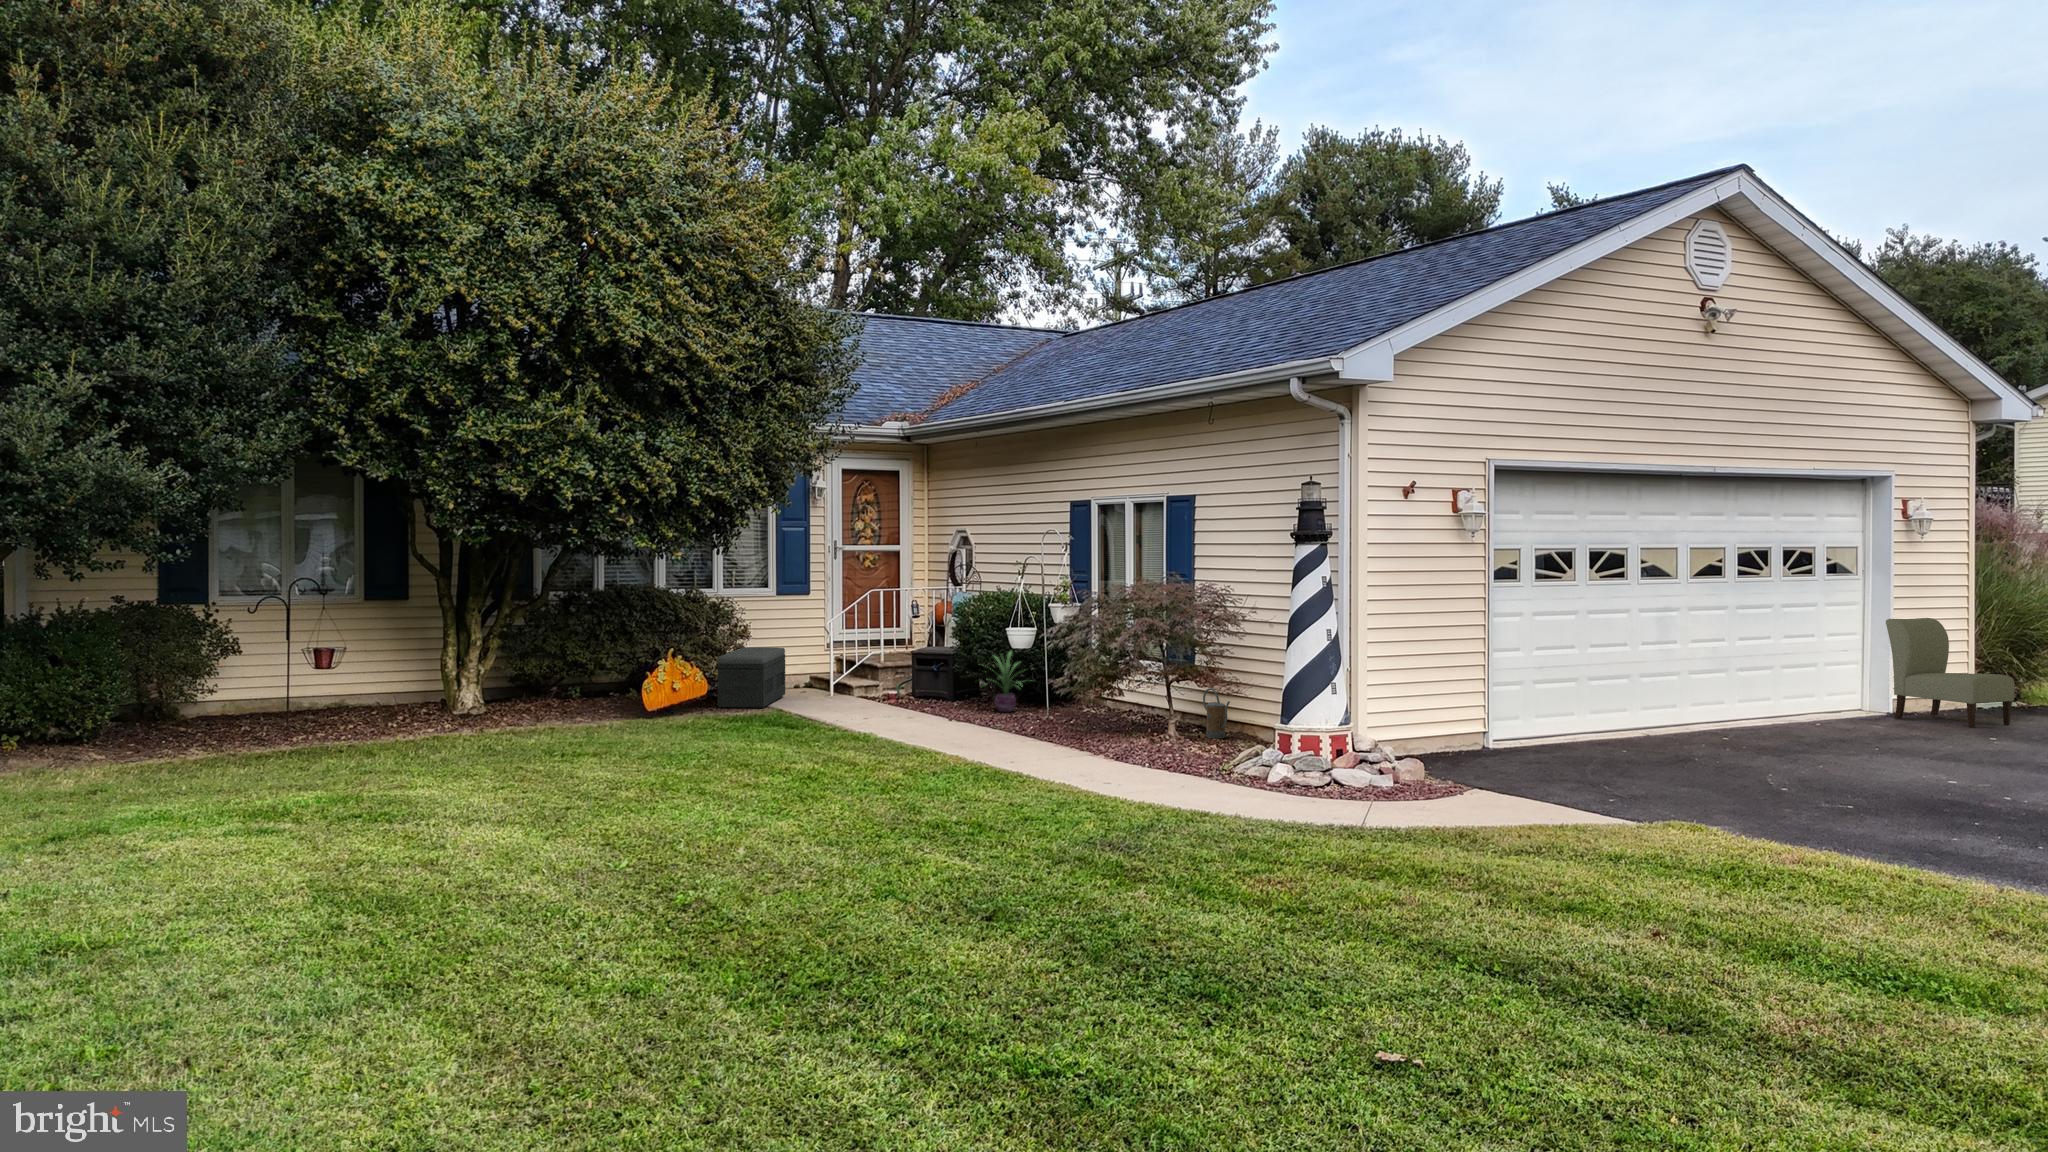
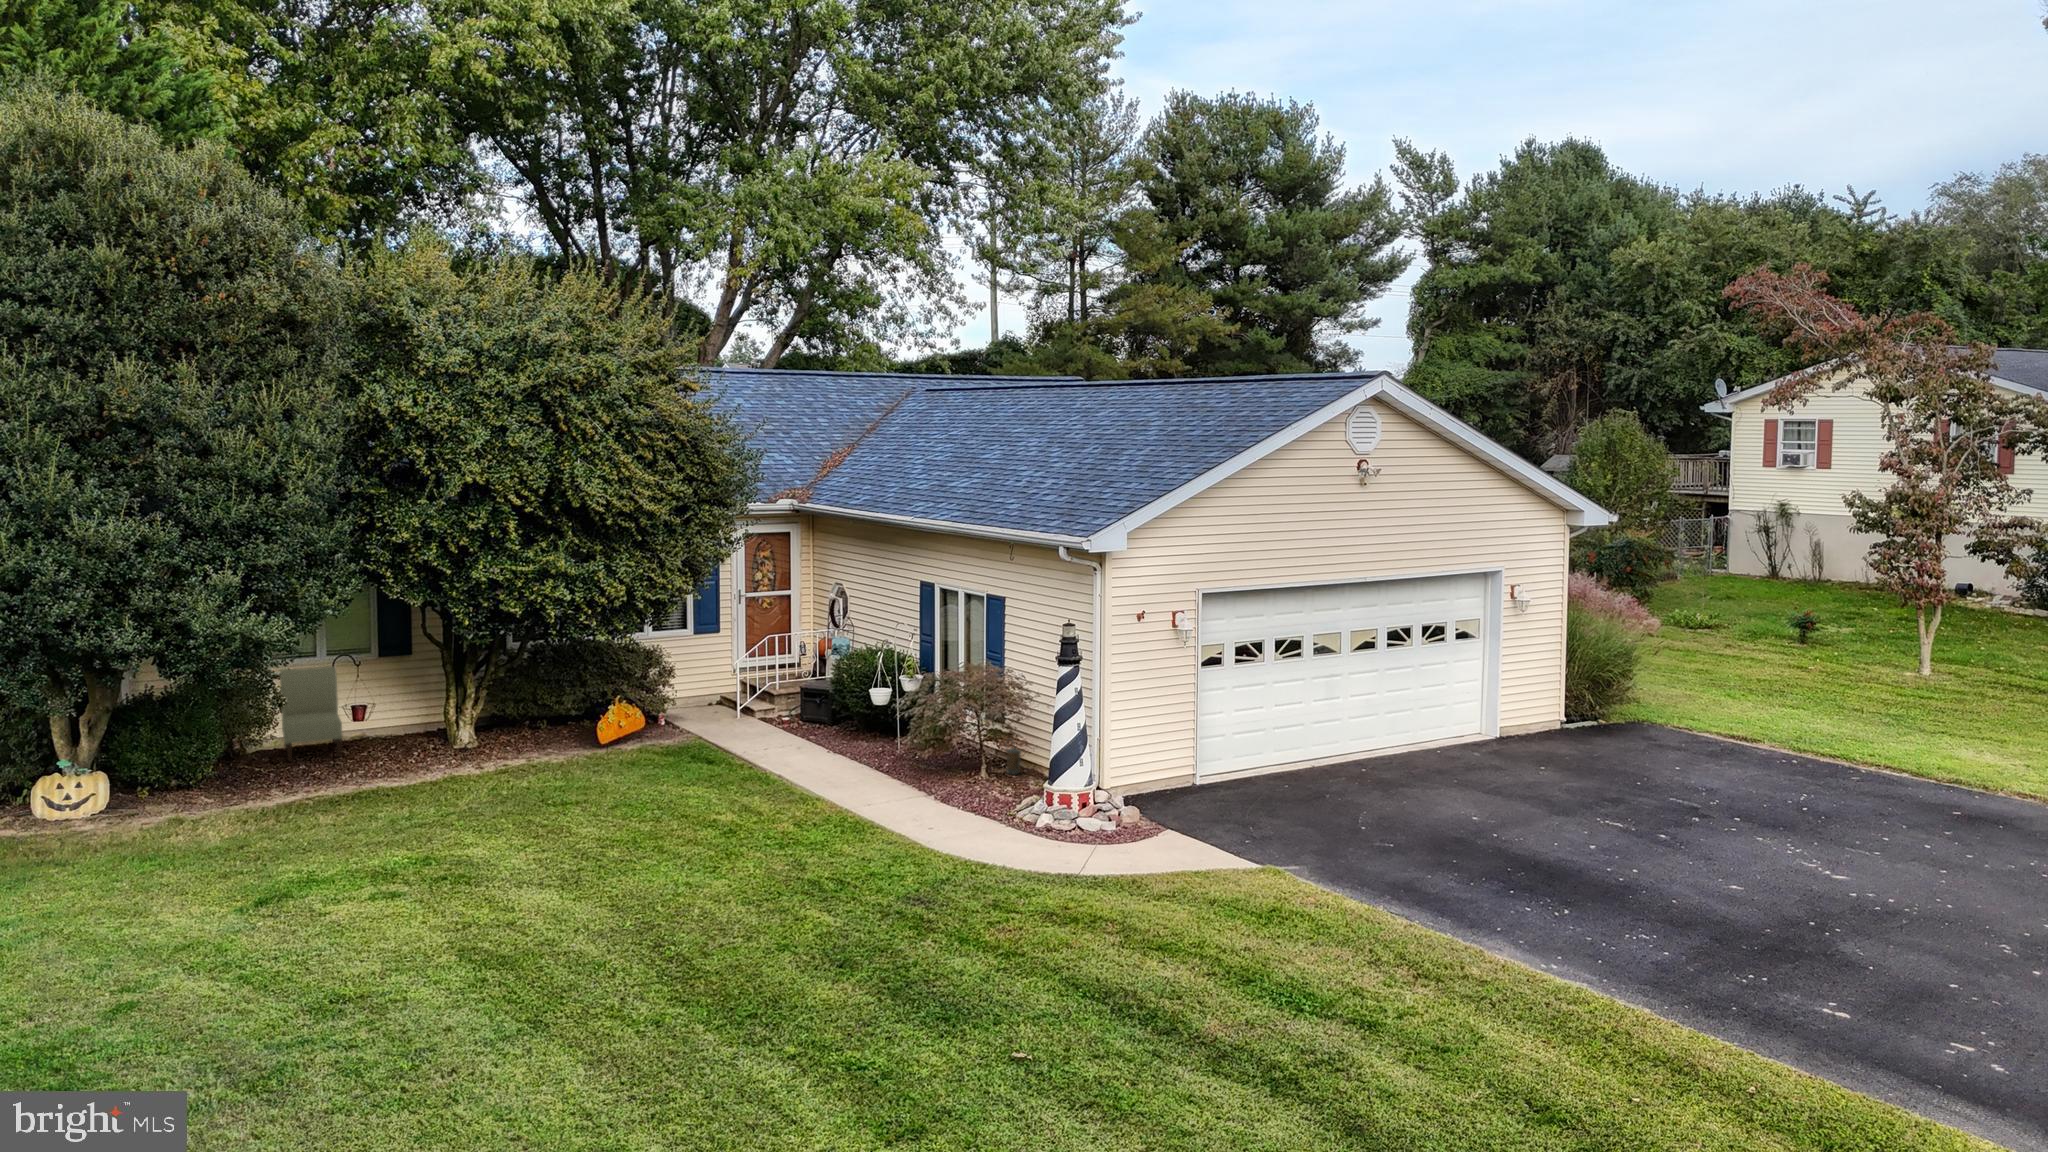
chair: present [1886,618,2015,728] -> present [280,666,342,762]
storage bench: present [718,647,785,709] -> none [653,682,703,737]
decorative plant: present [982,651,1021,712] -> none [846,694,896,740]

